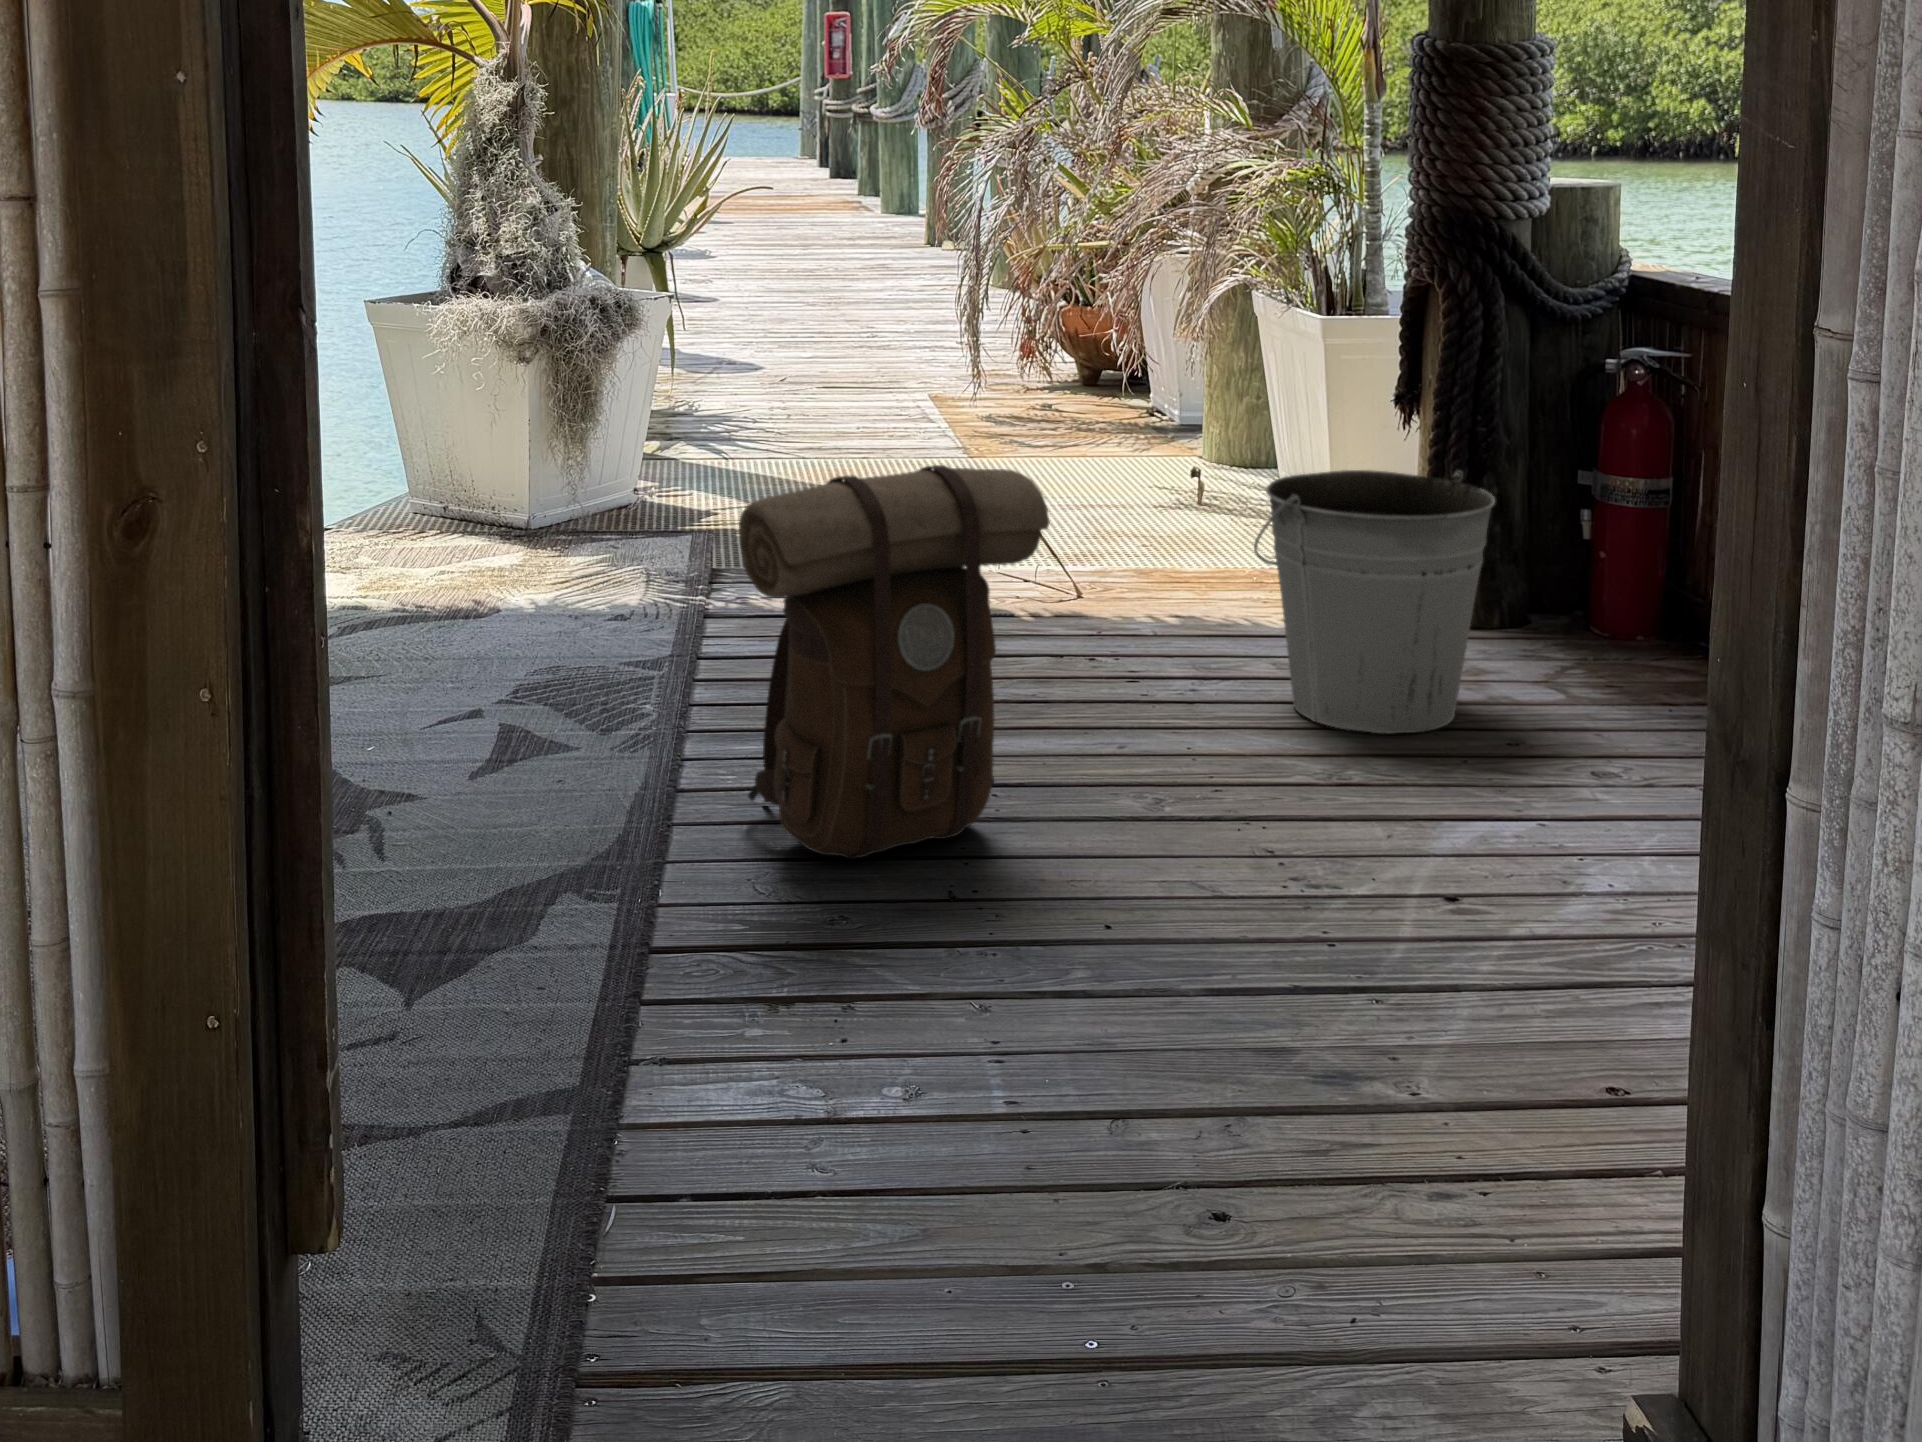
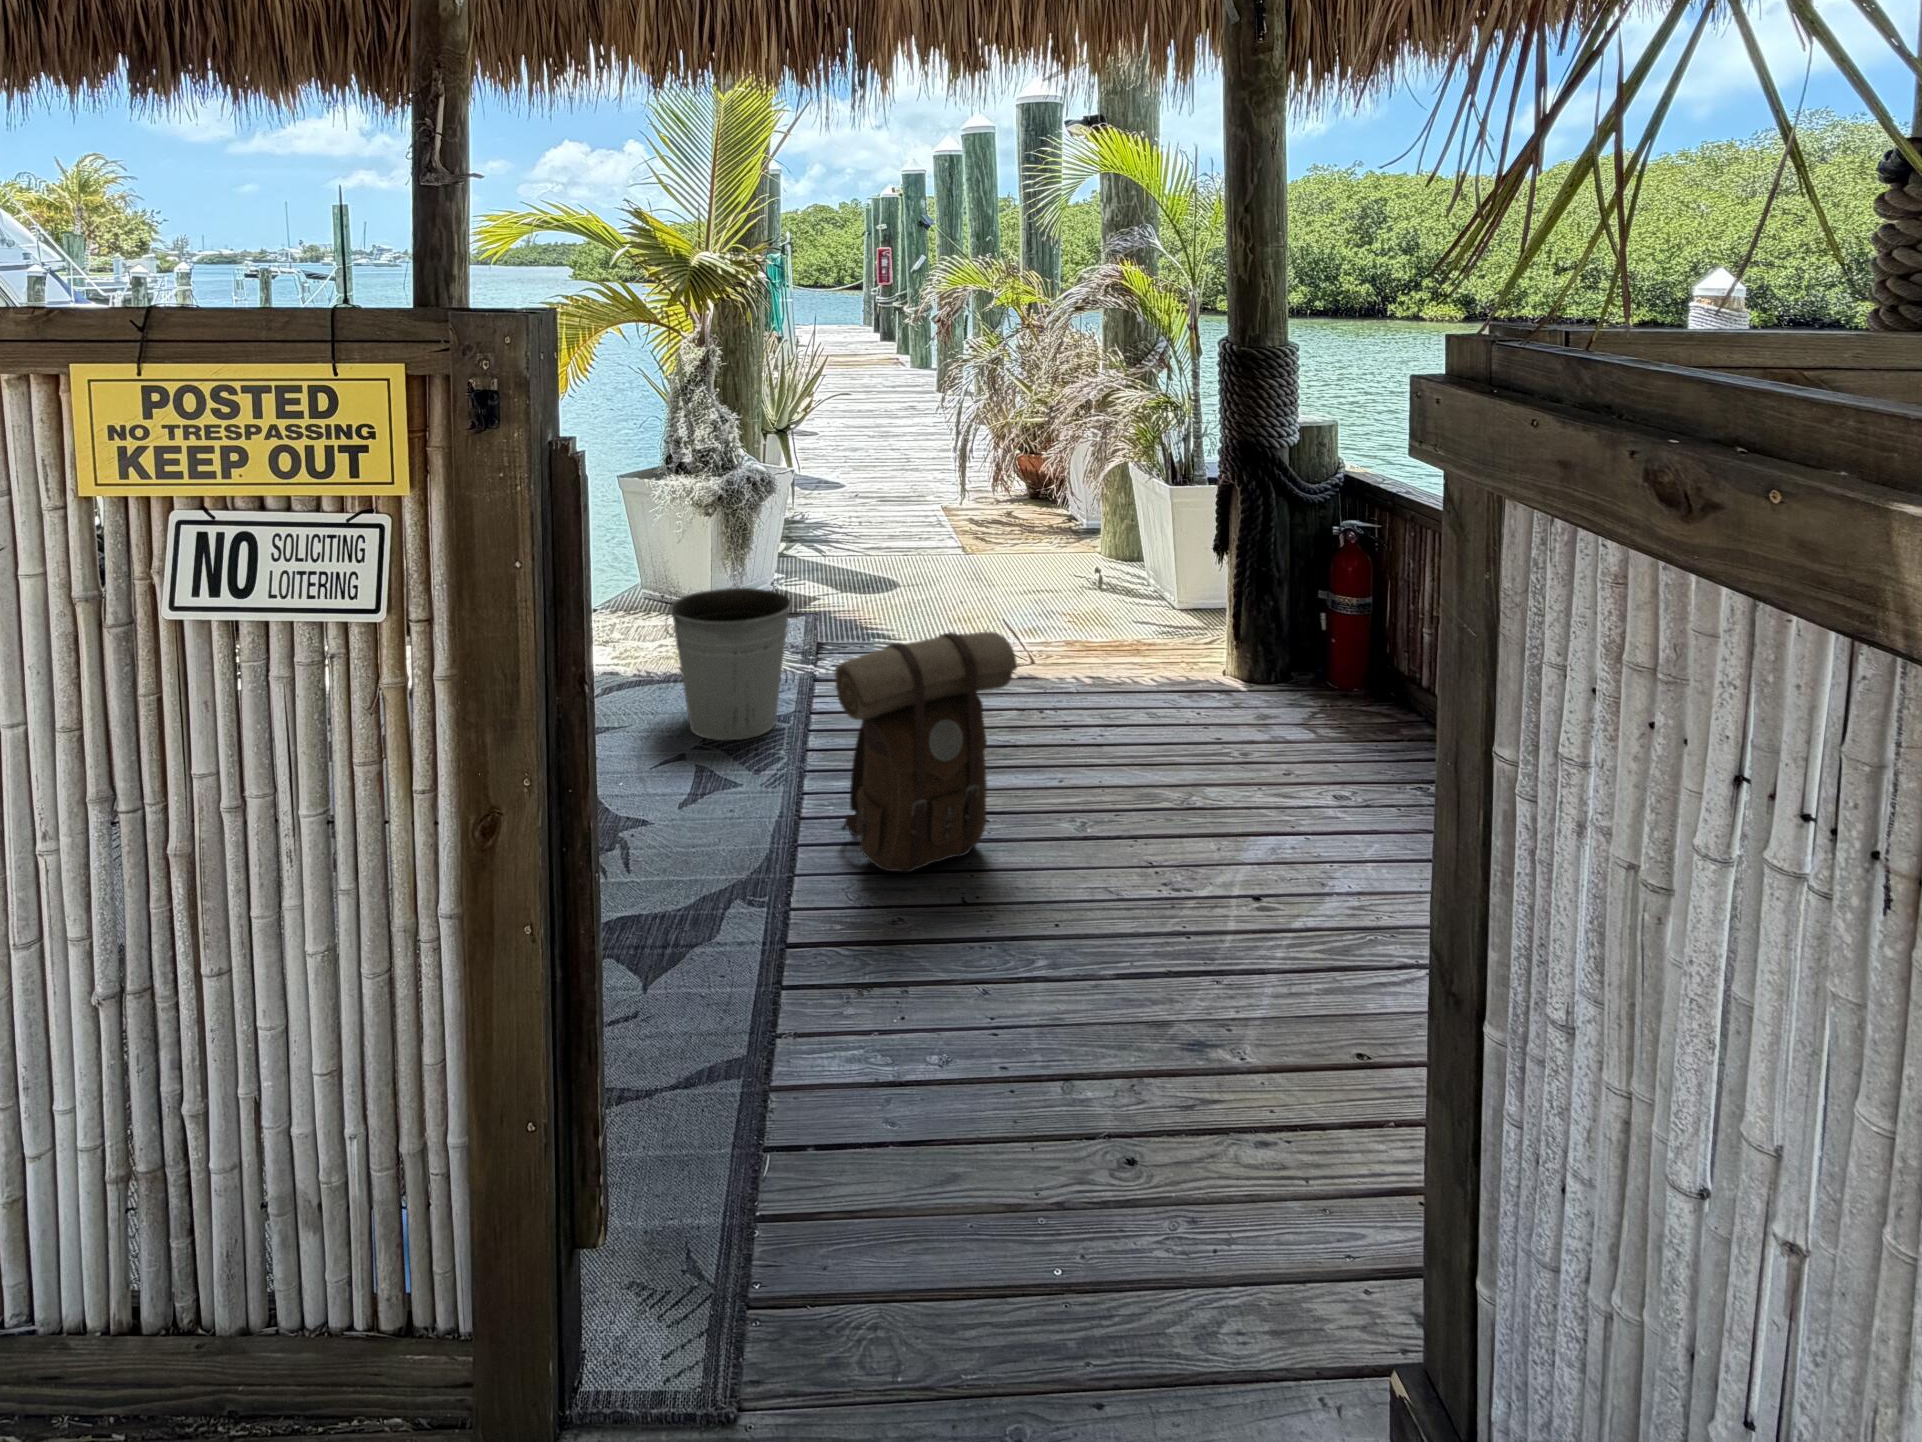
bucket: present [1254,470,1495,734] -> present [667,588,791,740]

